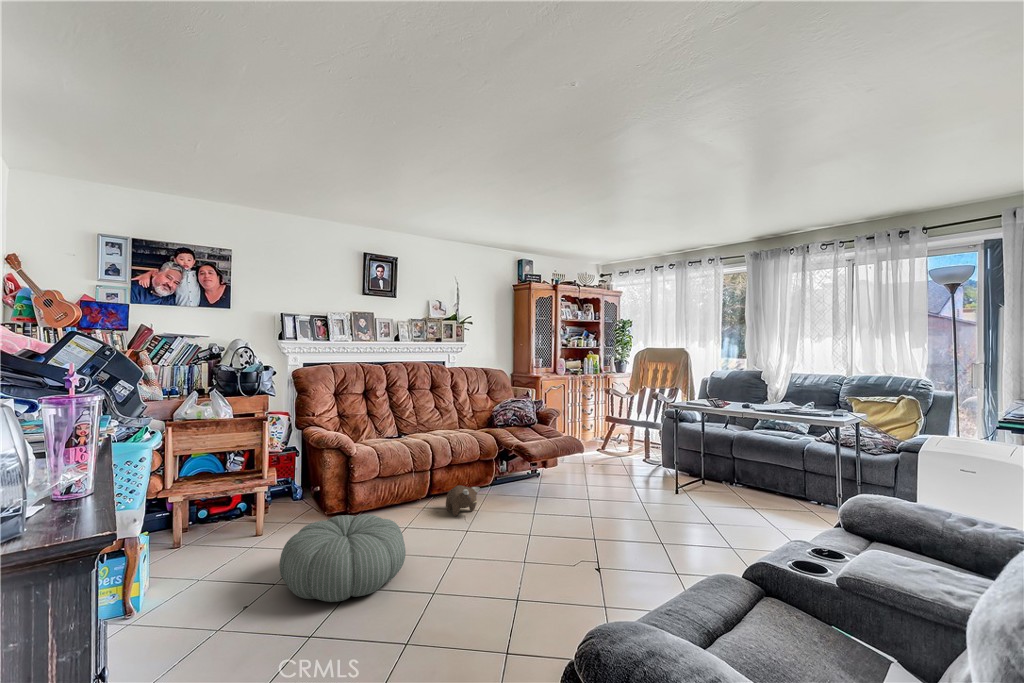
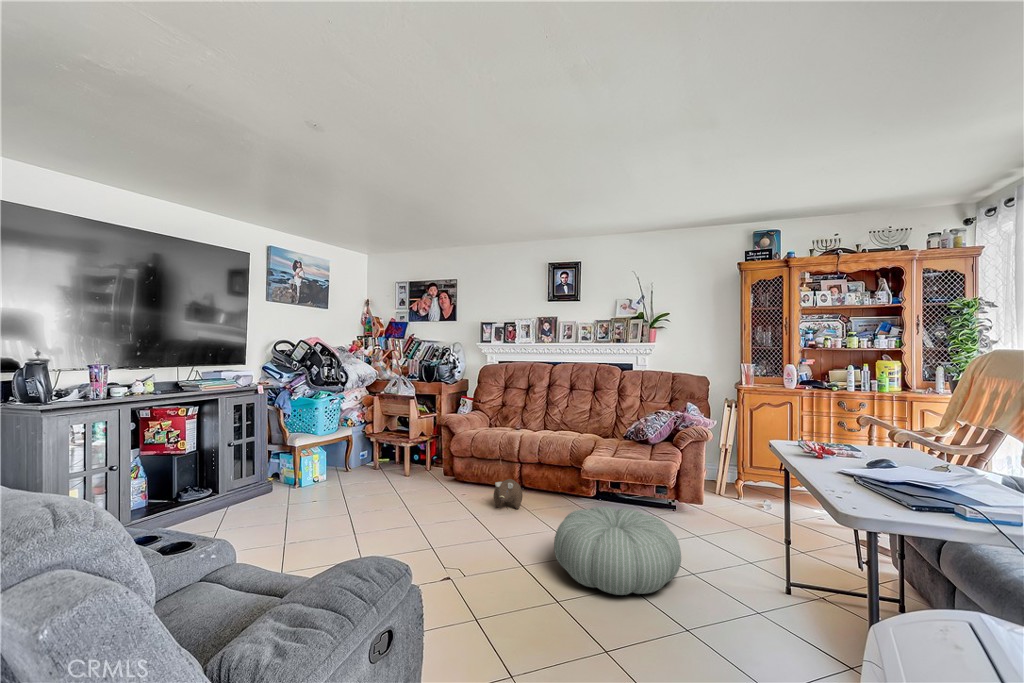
pouf: present [279,514,406,602] -> present [554,507,681,595]

